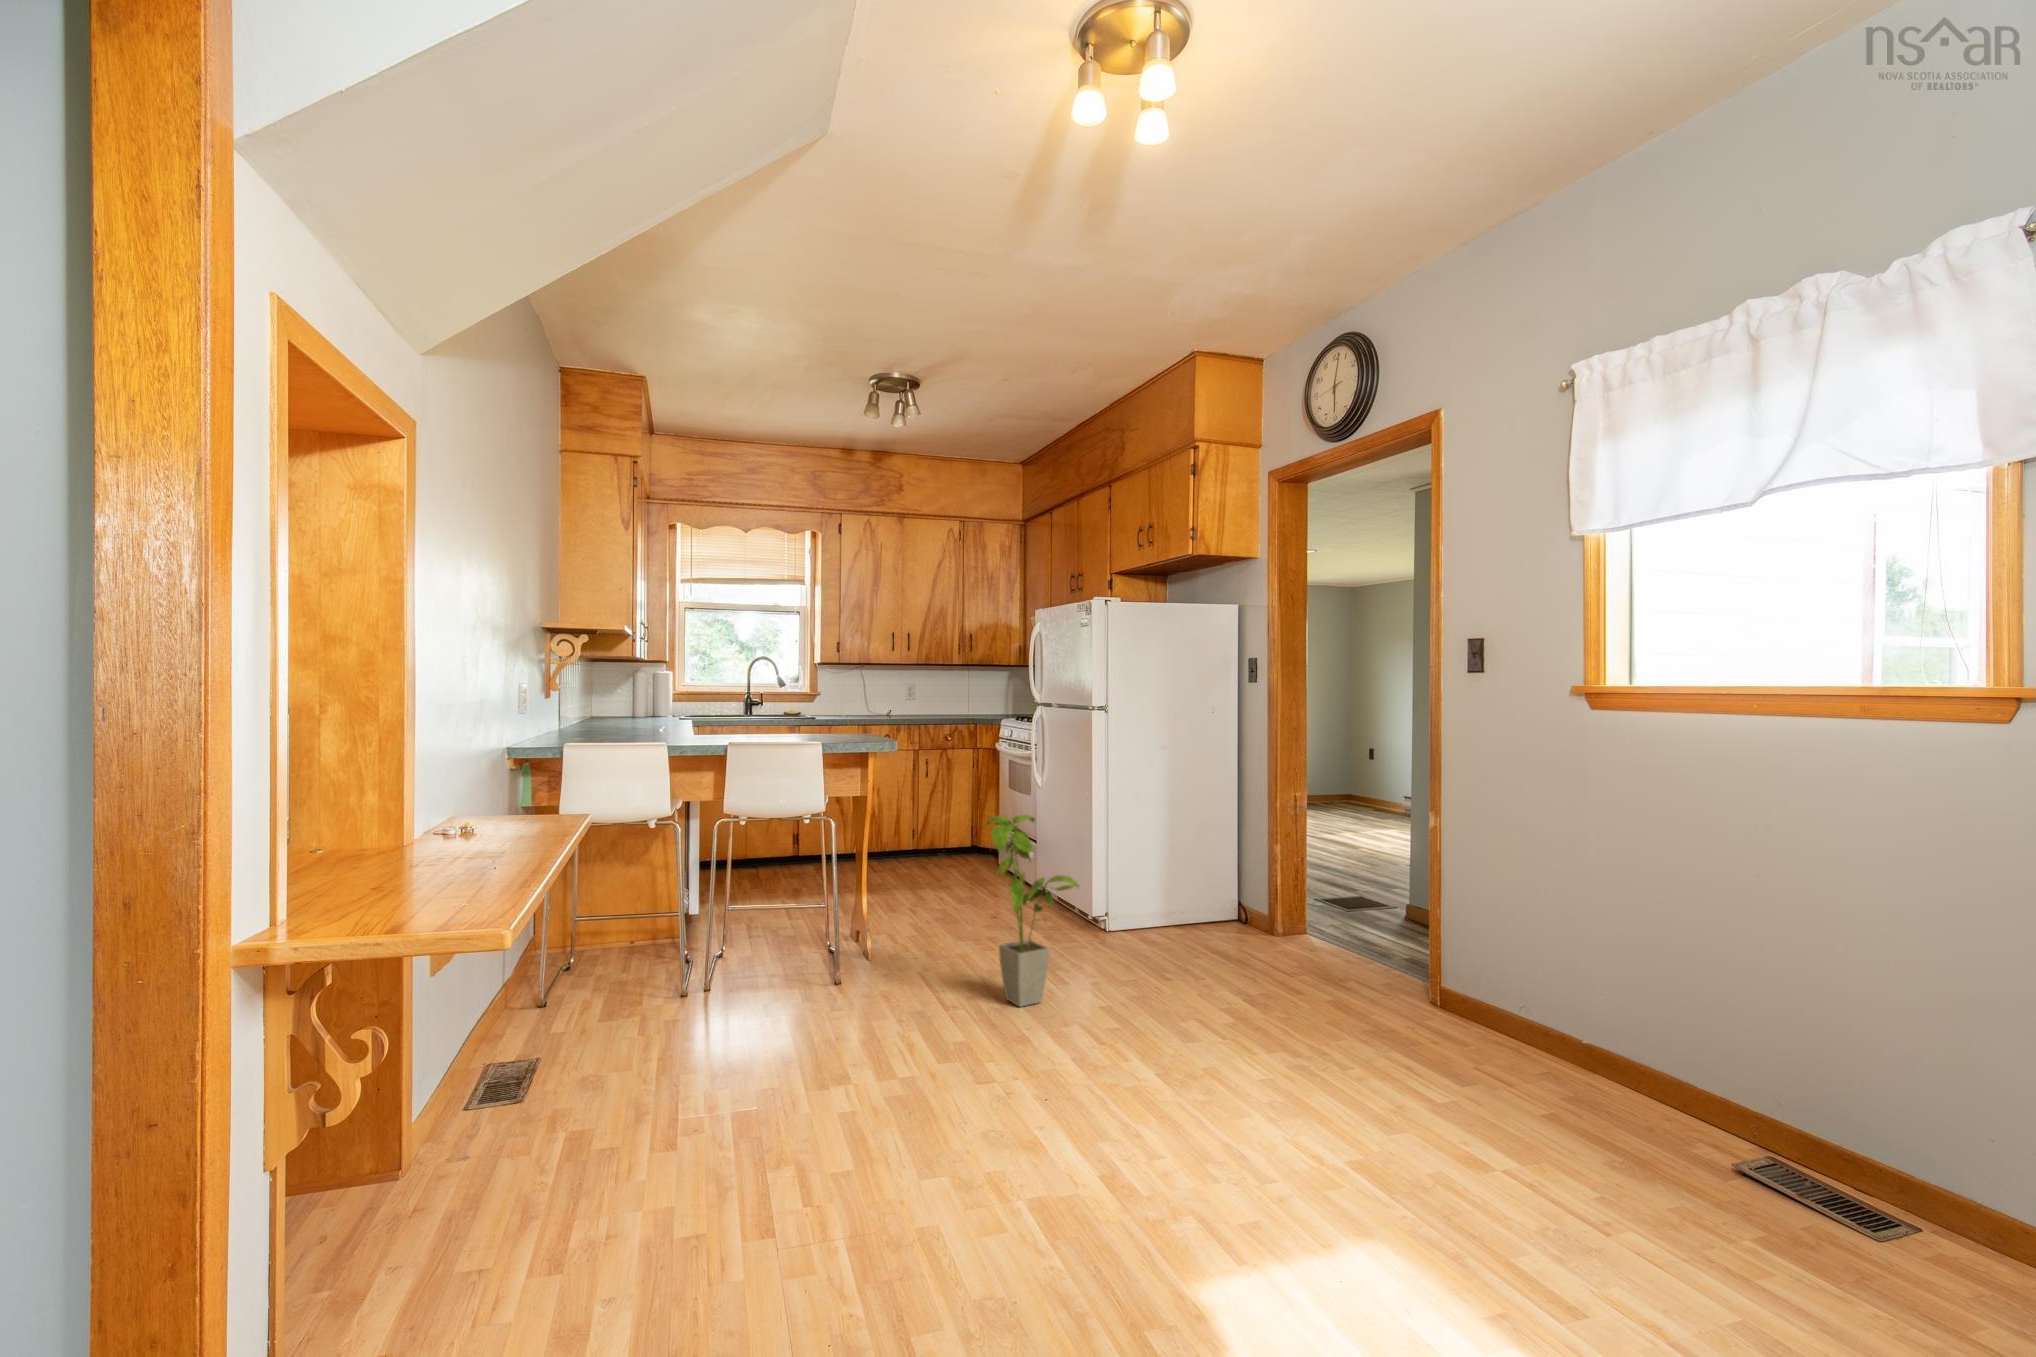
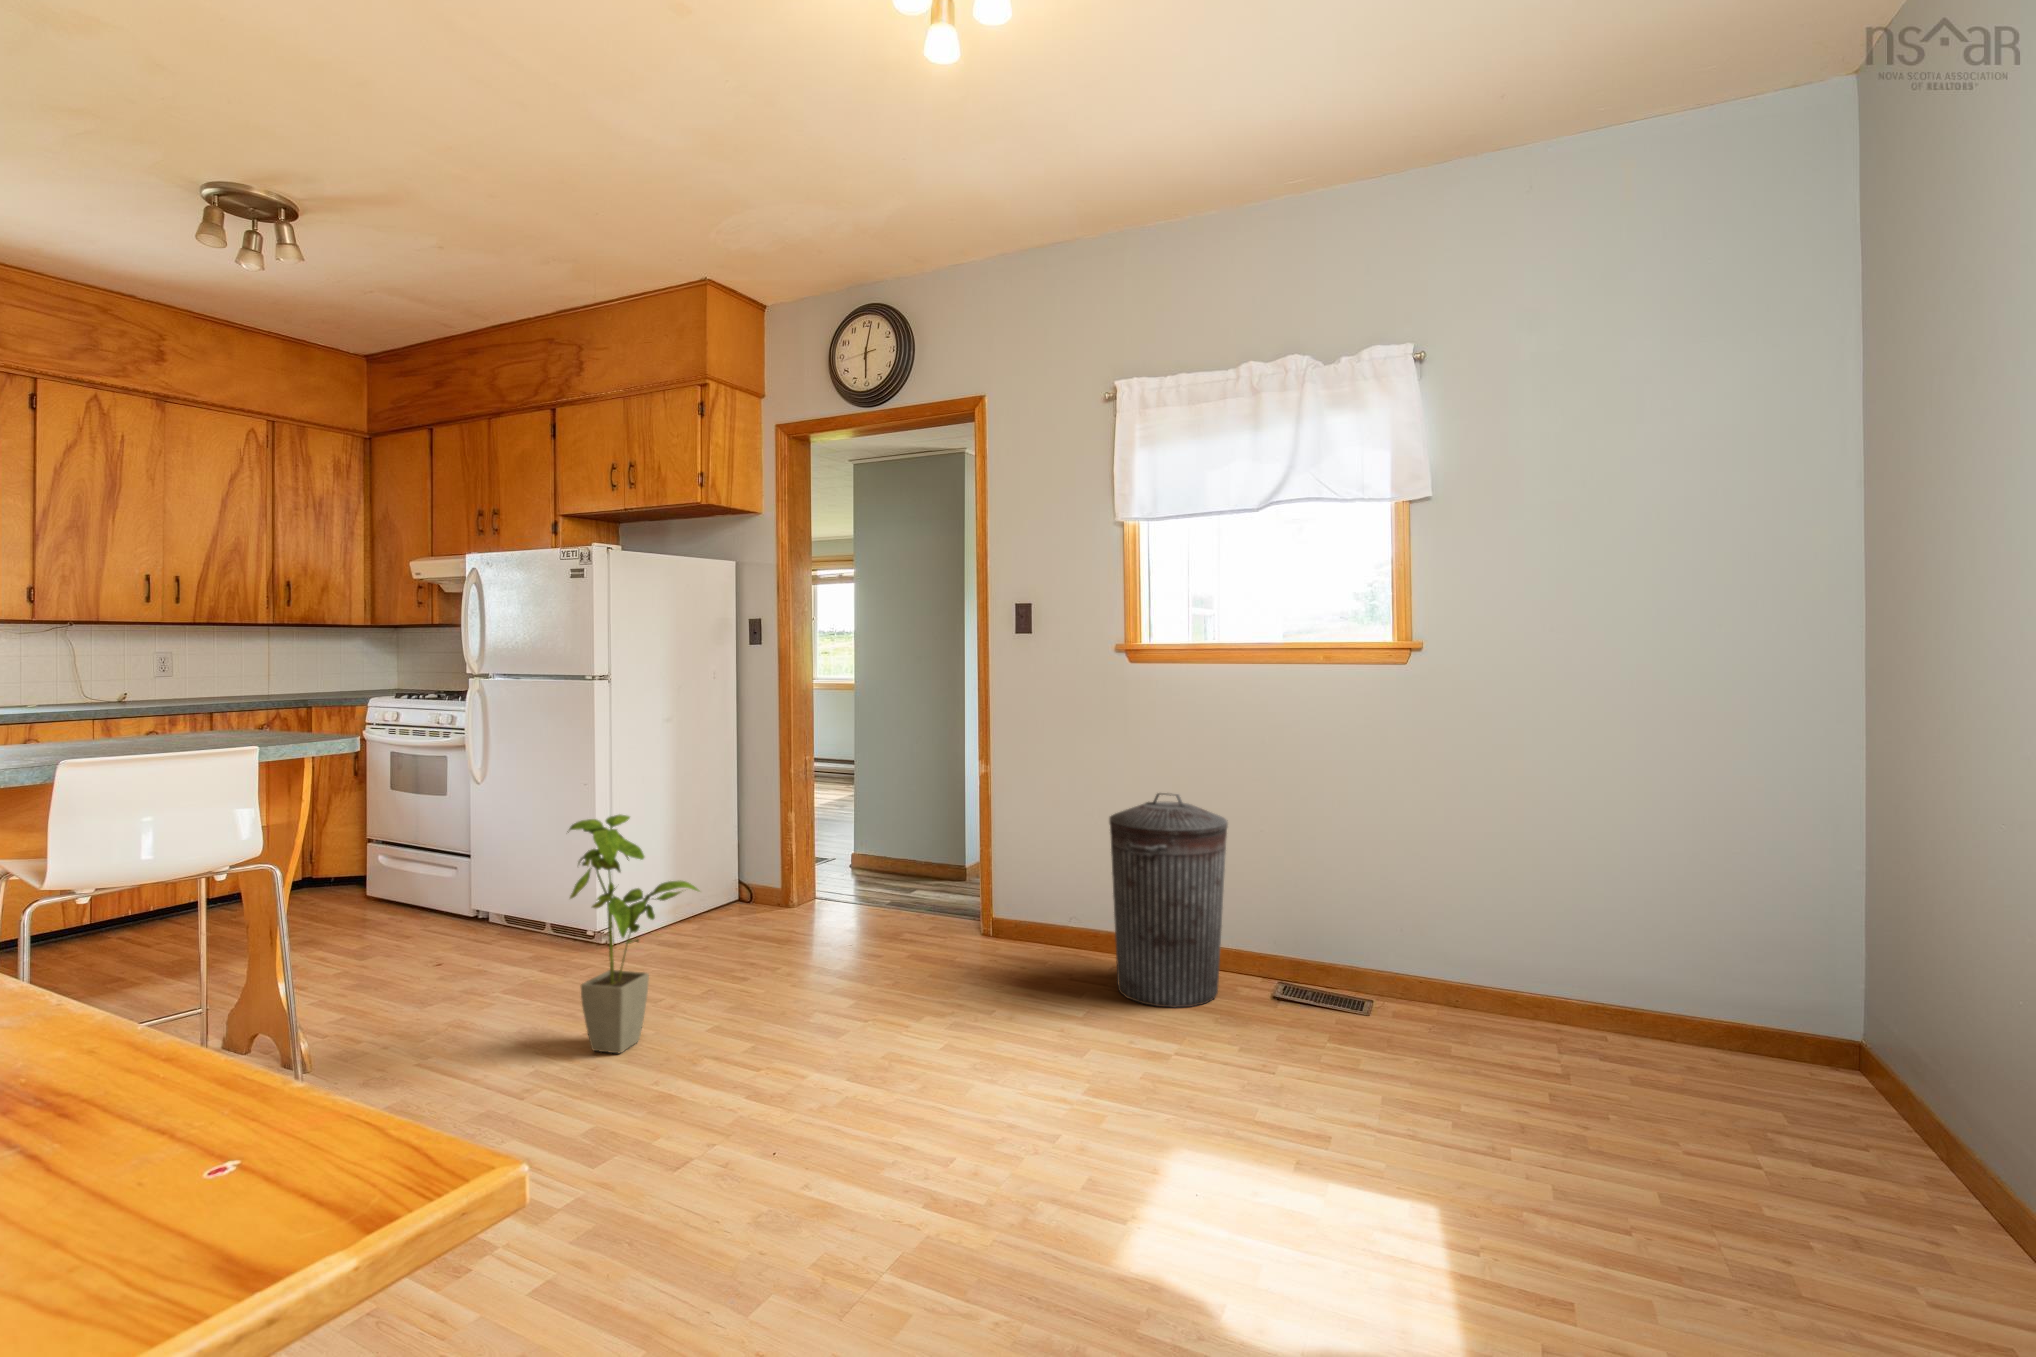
trash can: none [1510,866,1682,1148] -> present [1109,793,1228,1008]

